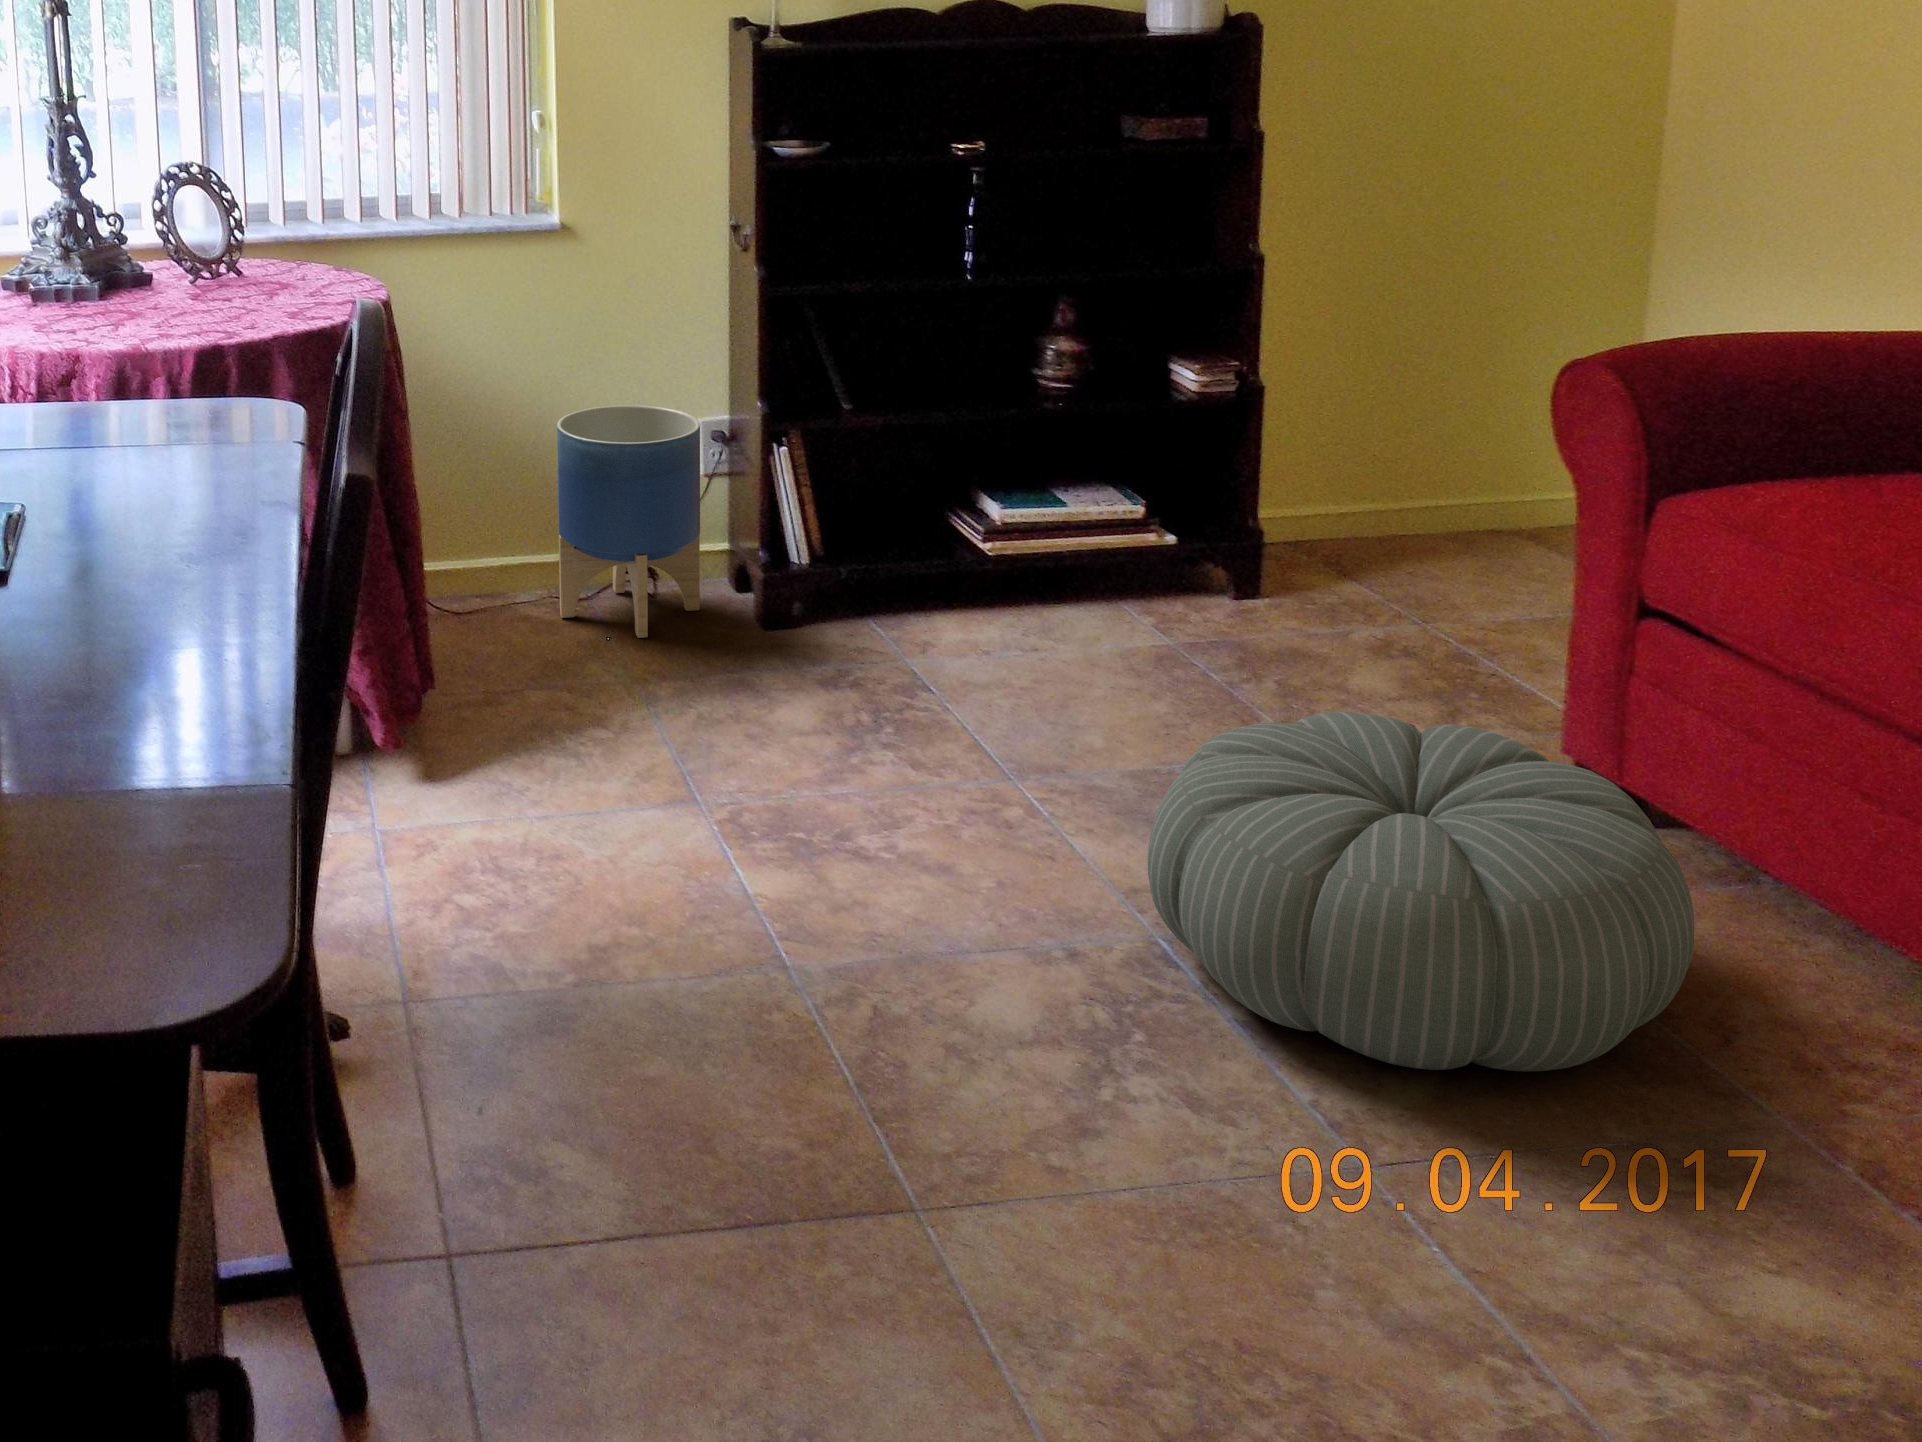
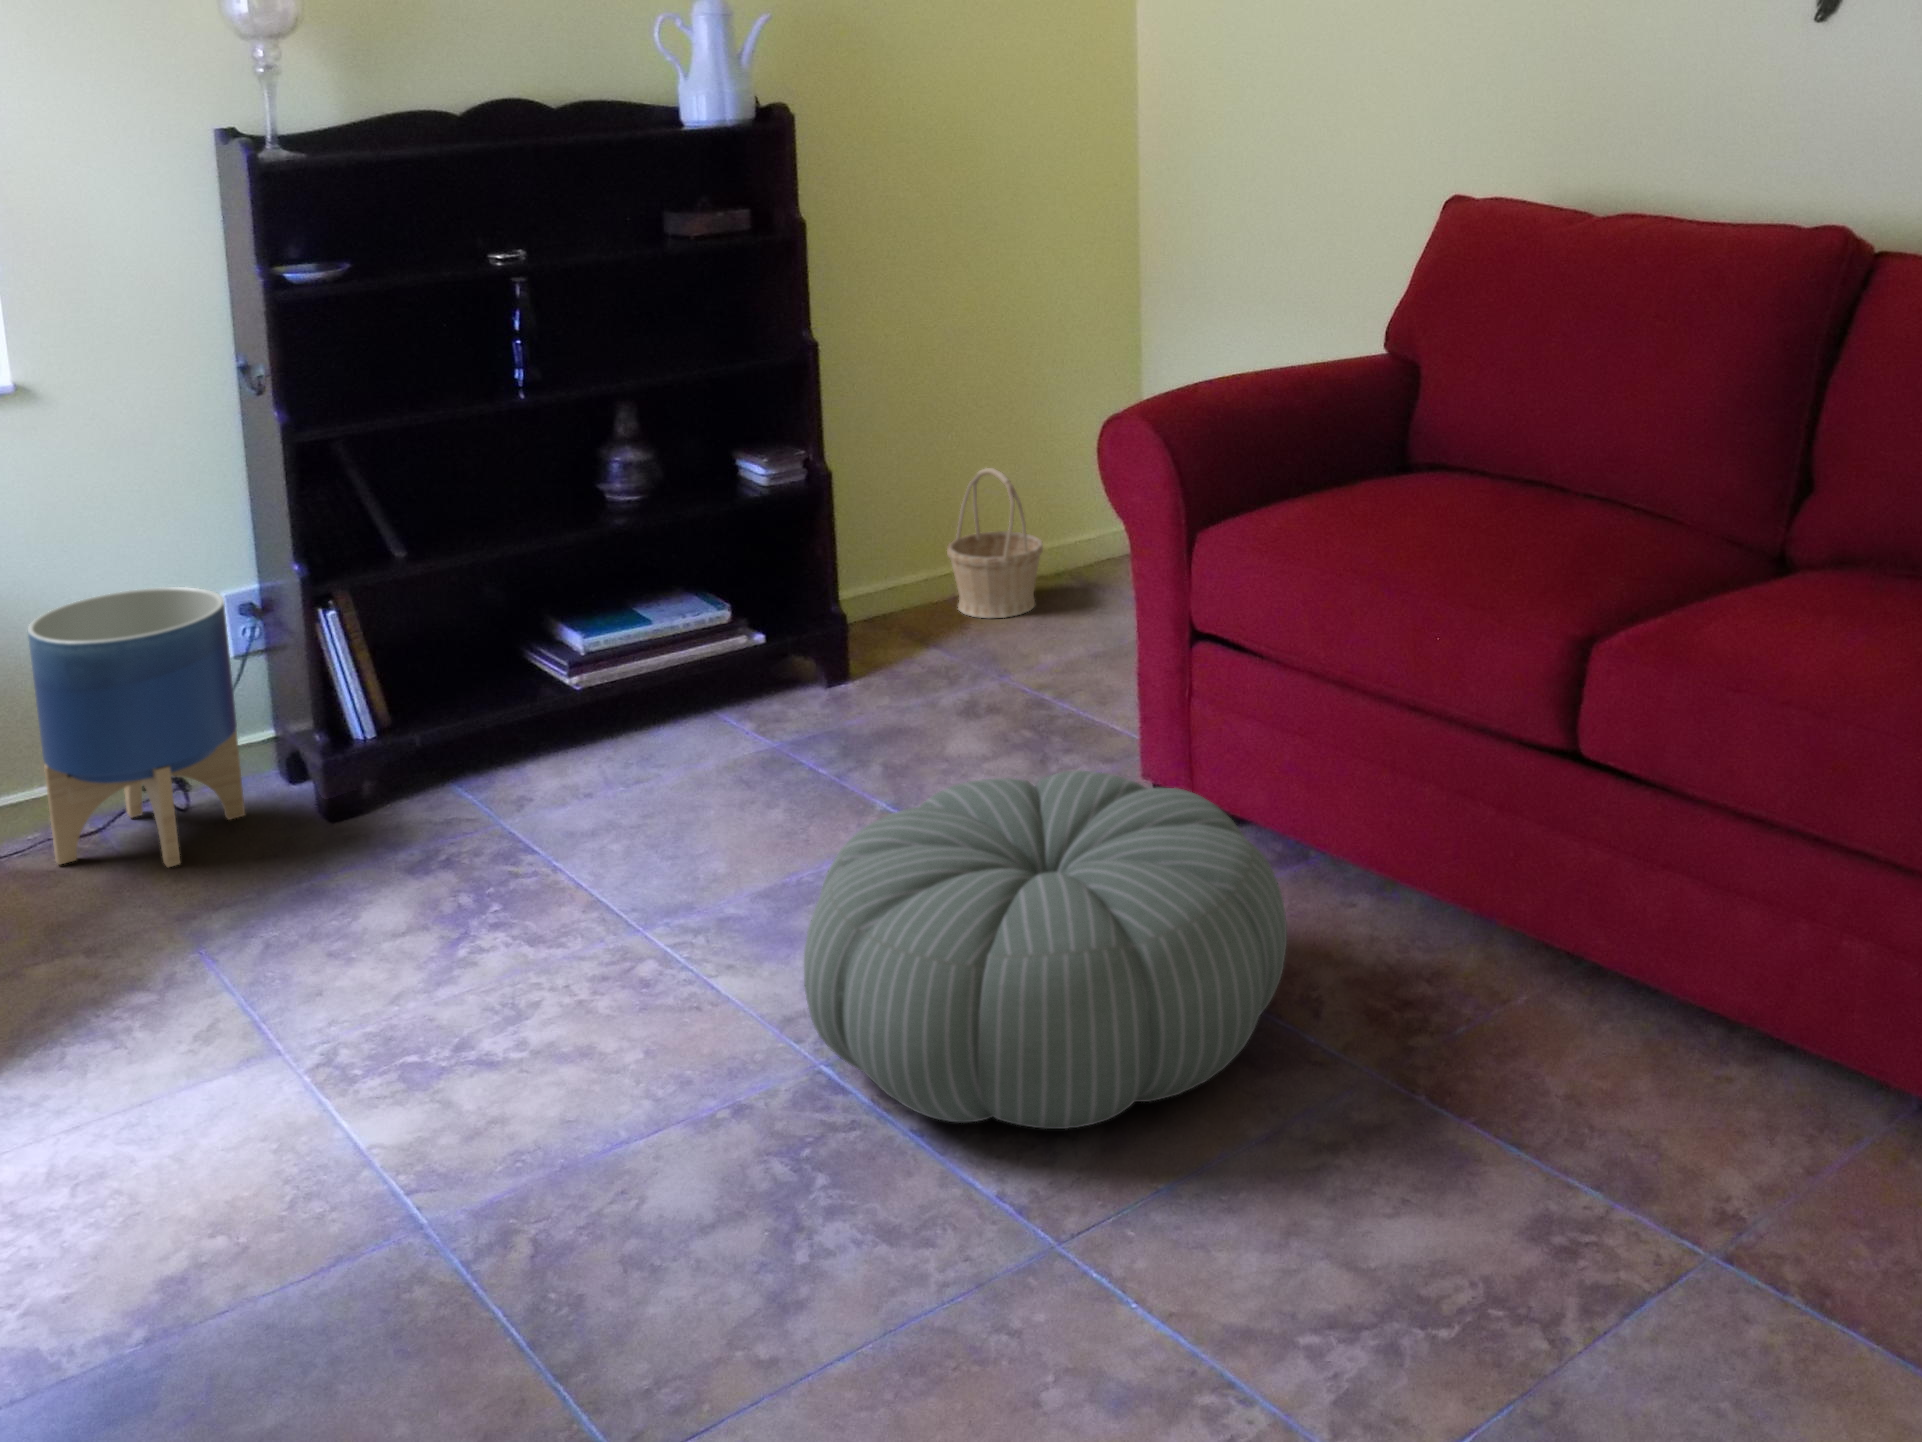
basket: none [1389,407,1505,570] -> present [947,468,1043,618]

